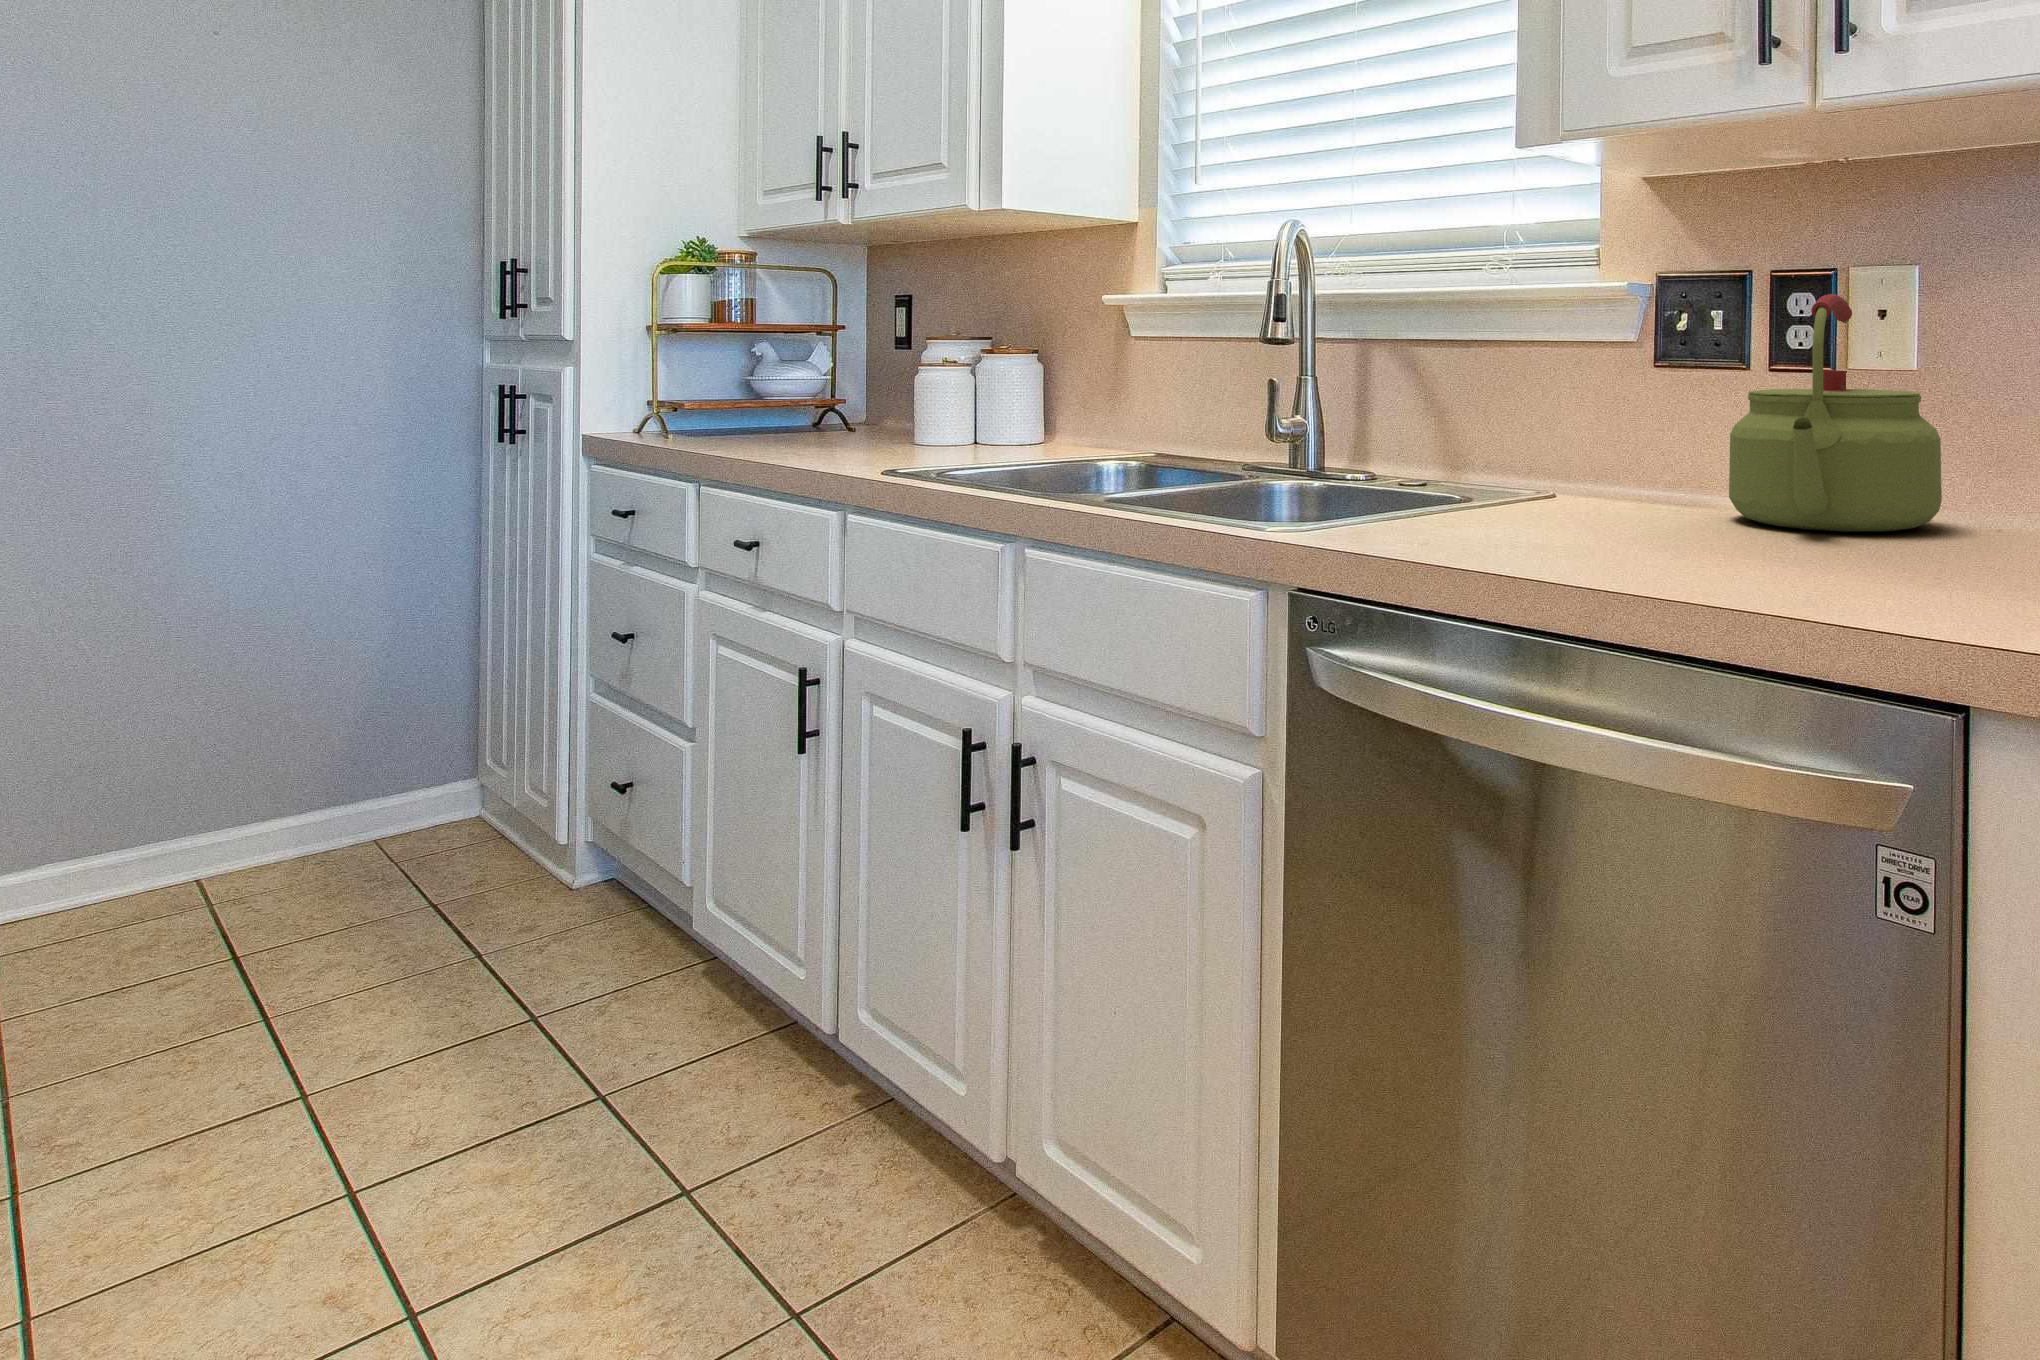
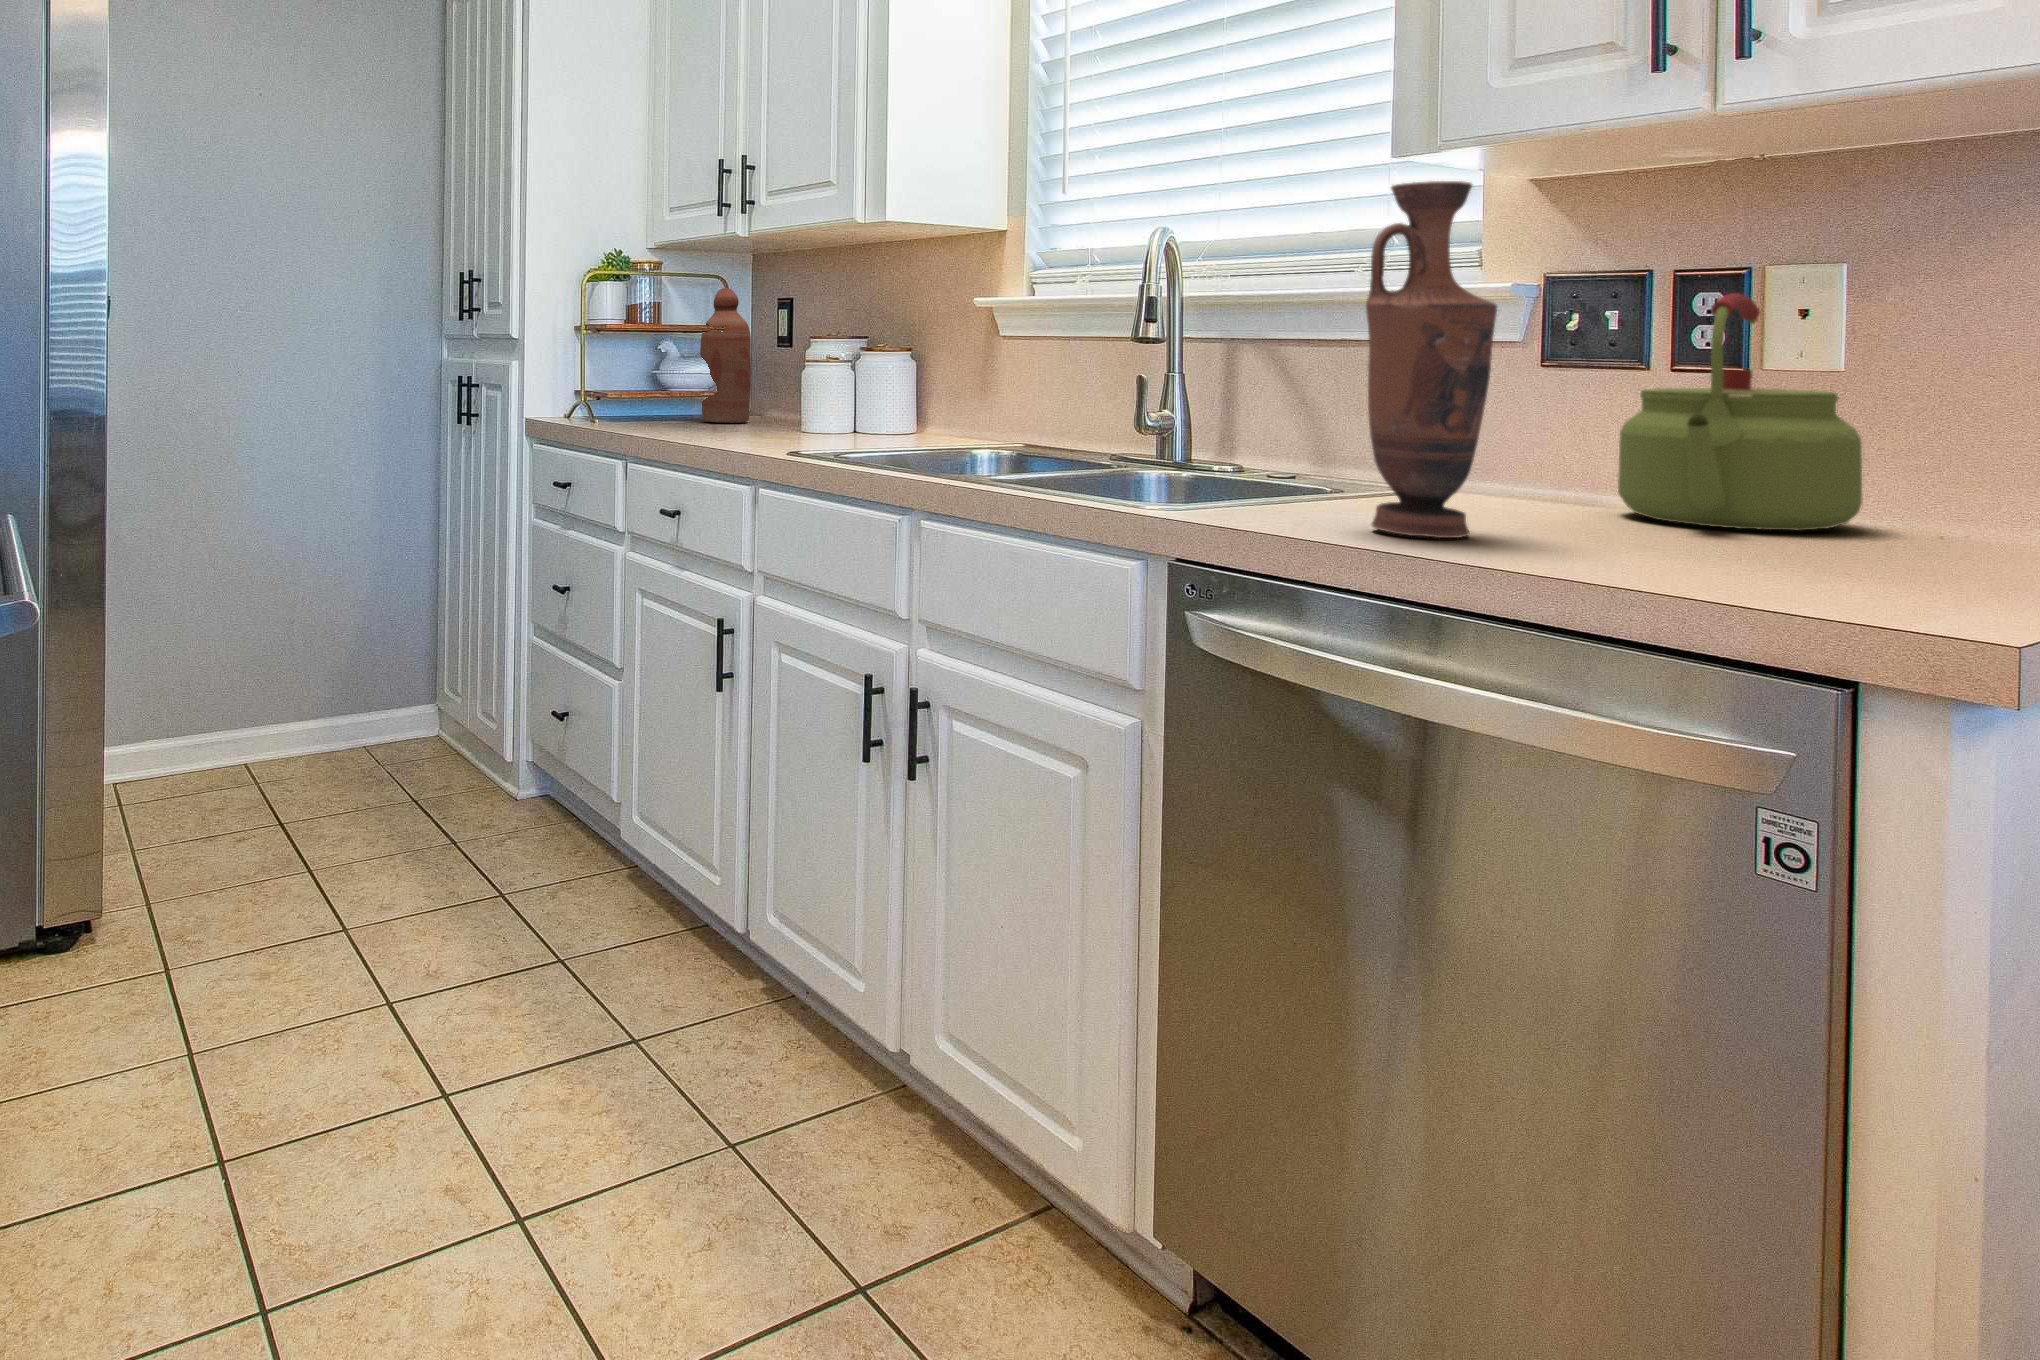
vase: none [1490,171,1618,556] -> present [1366,181,1497,538]
bottle: none [800,283,860,435] -> present [700,288,751,423]

